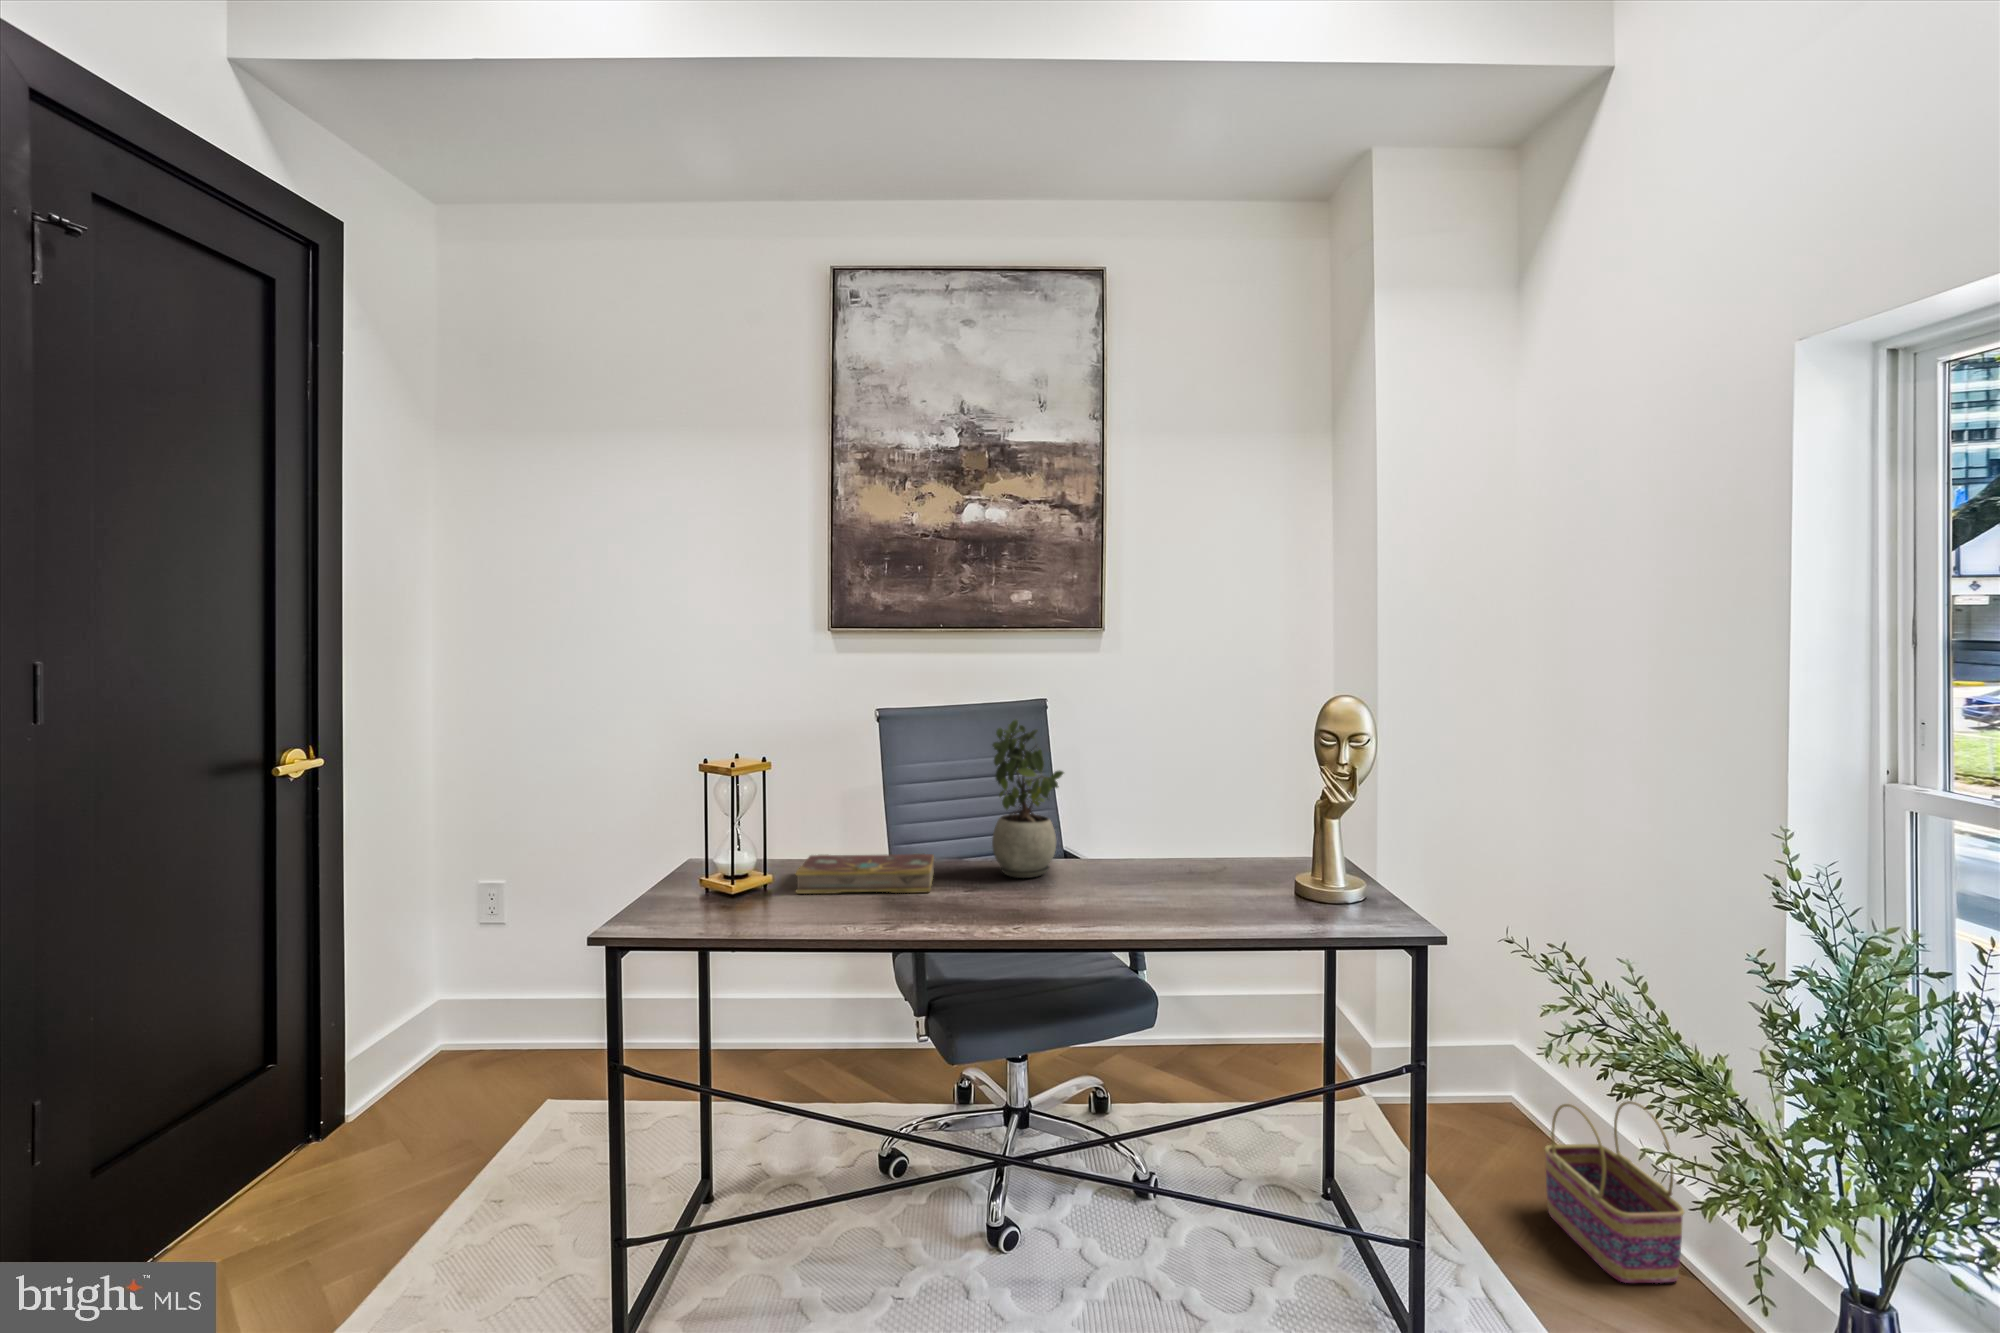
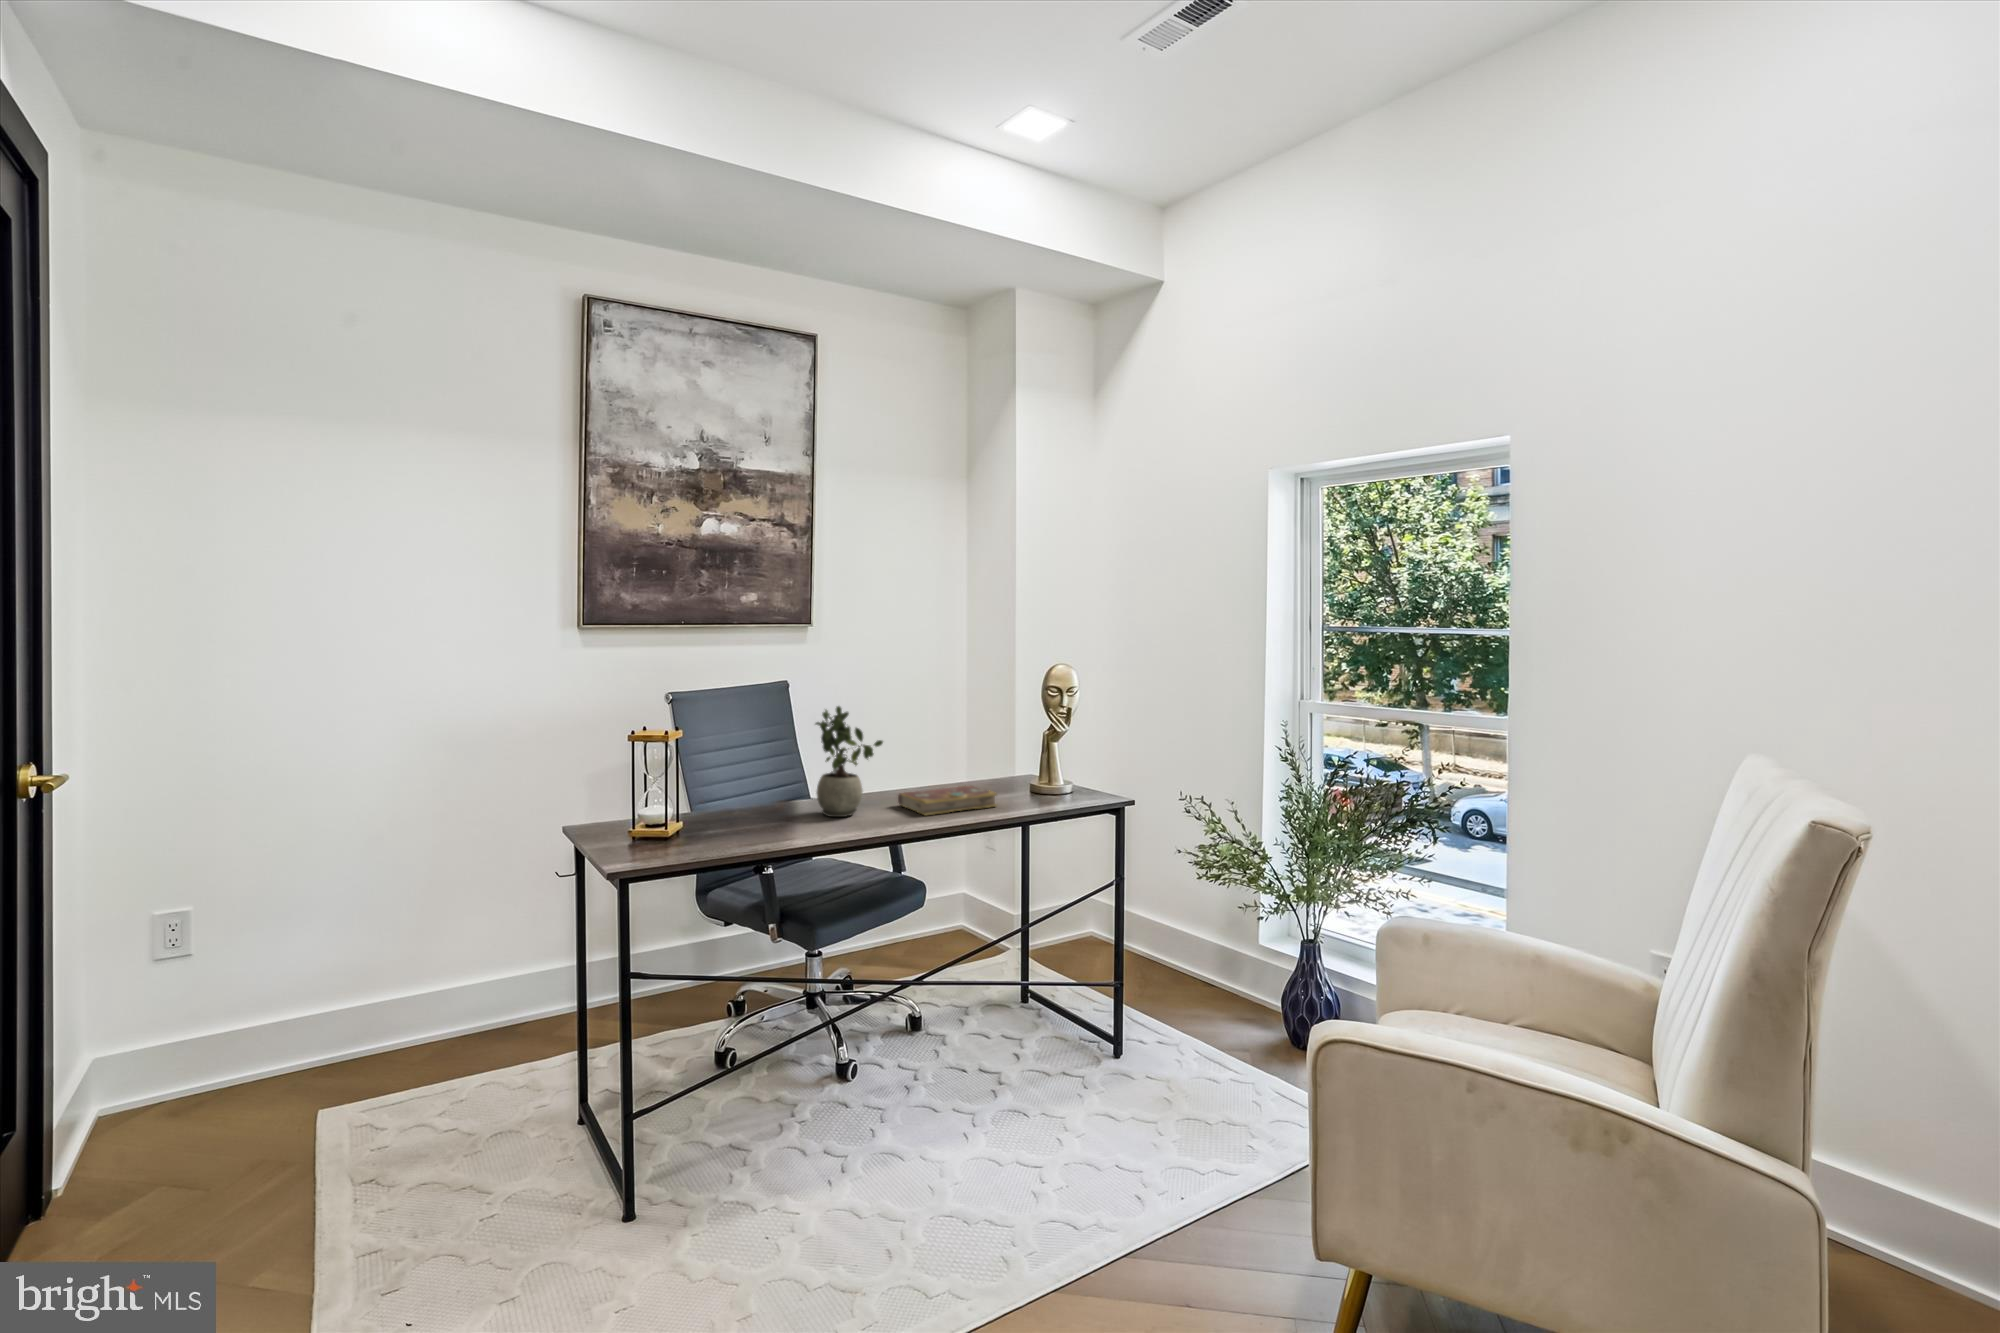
book: present [795,854,934,894] -> present [898,786,997,816]
basket: present [1545,1101,1684,1283] -> none [1117,907,1188,1001]

